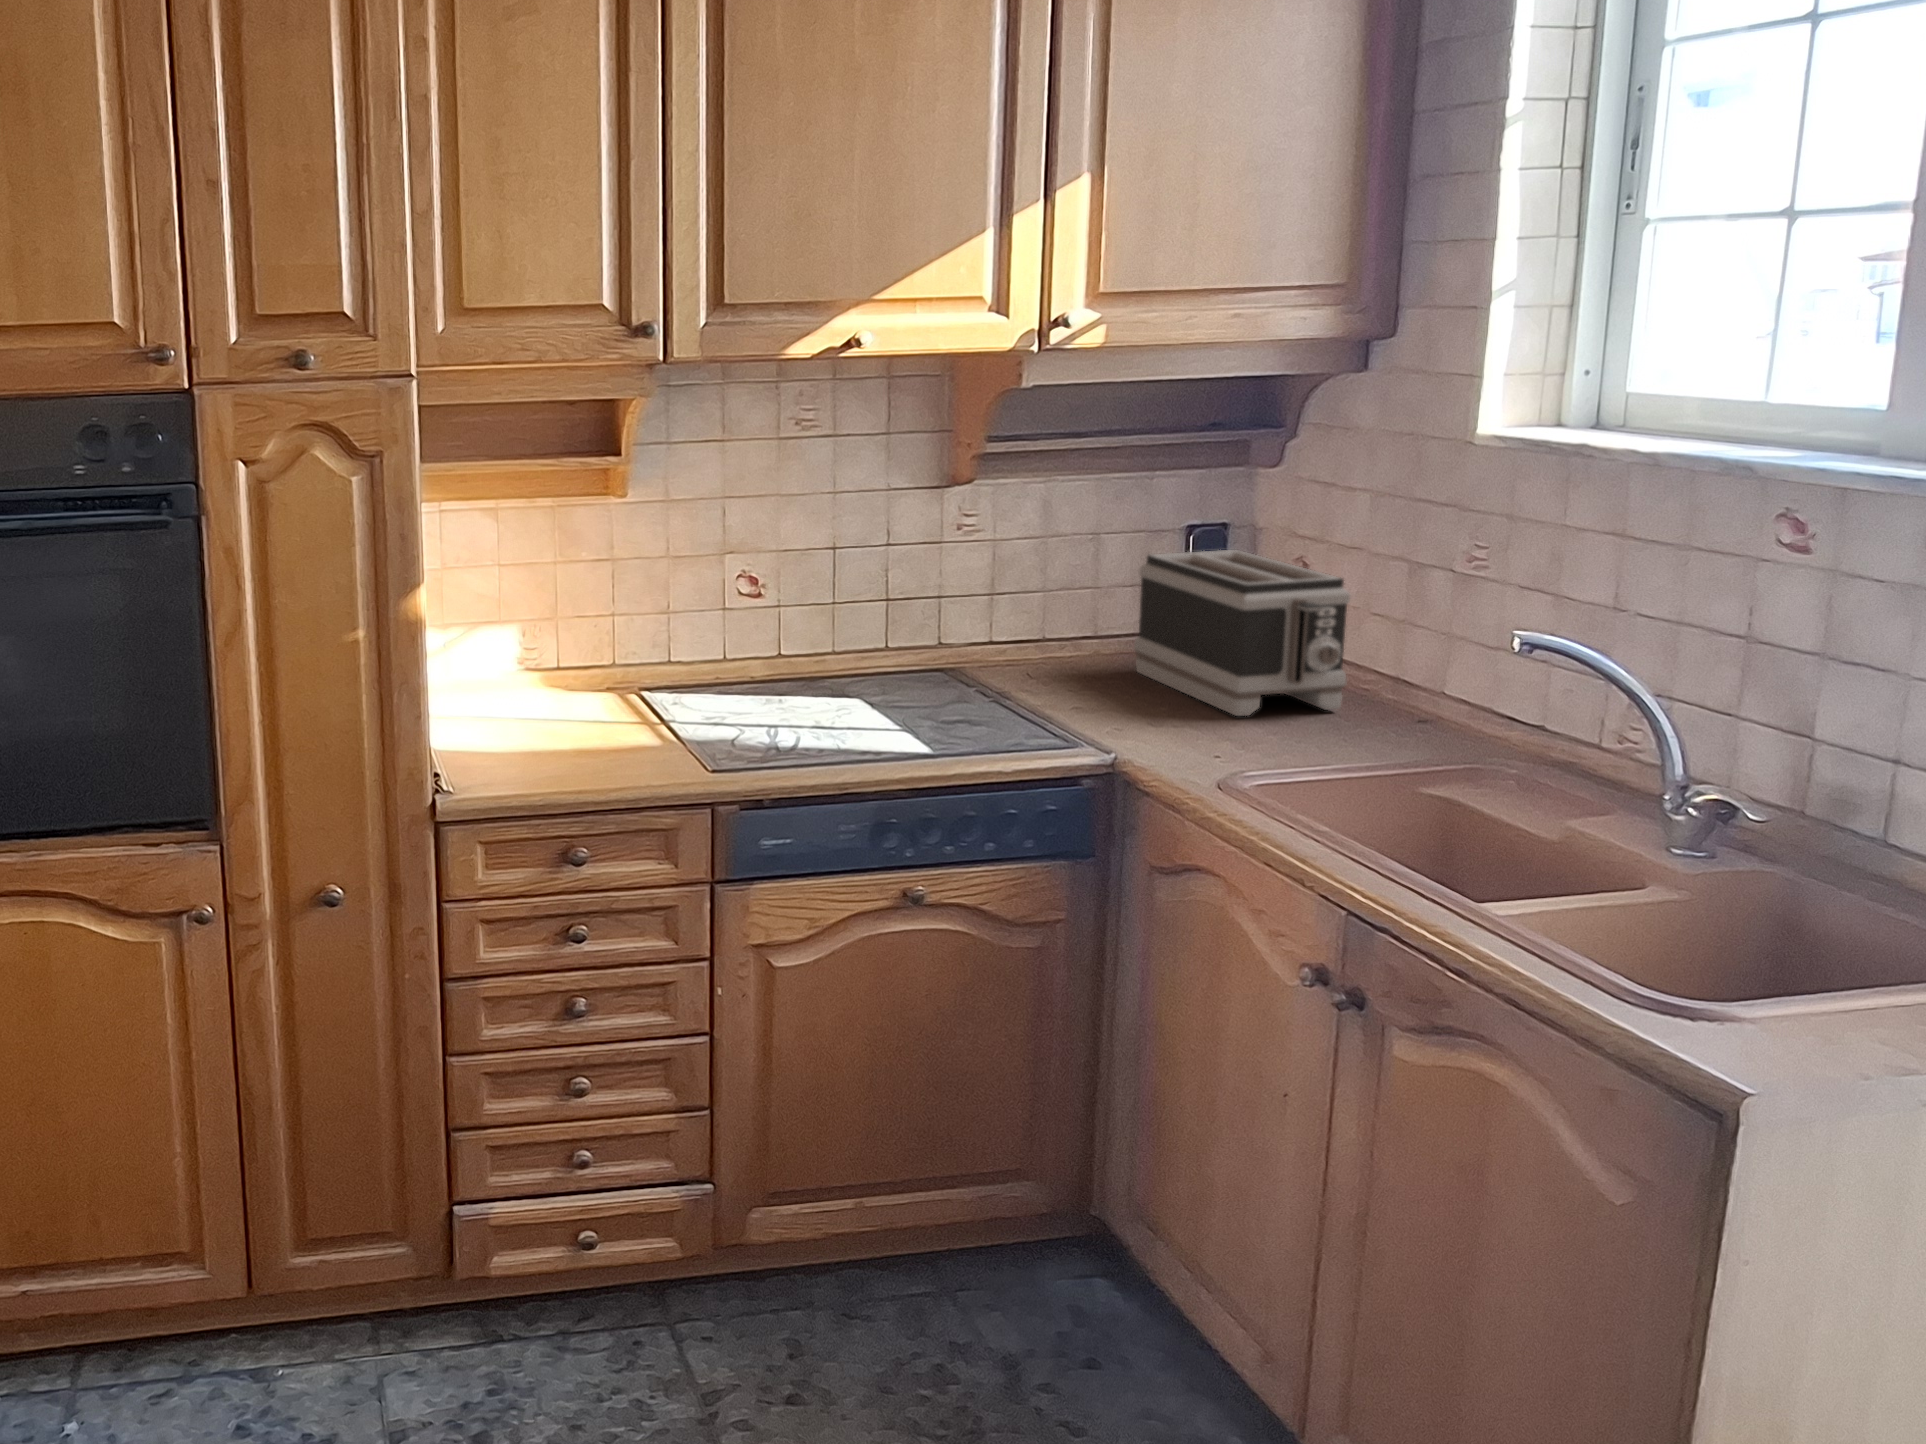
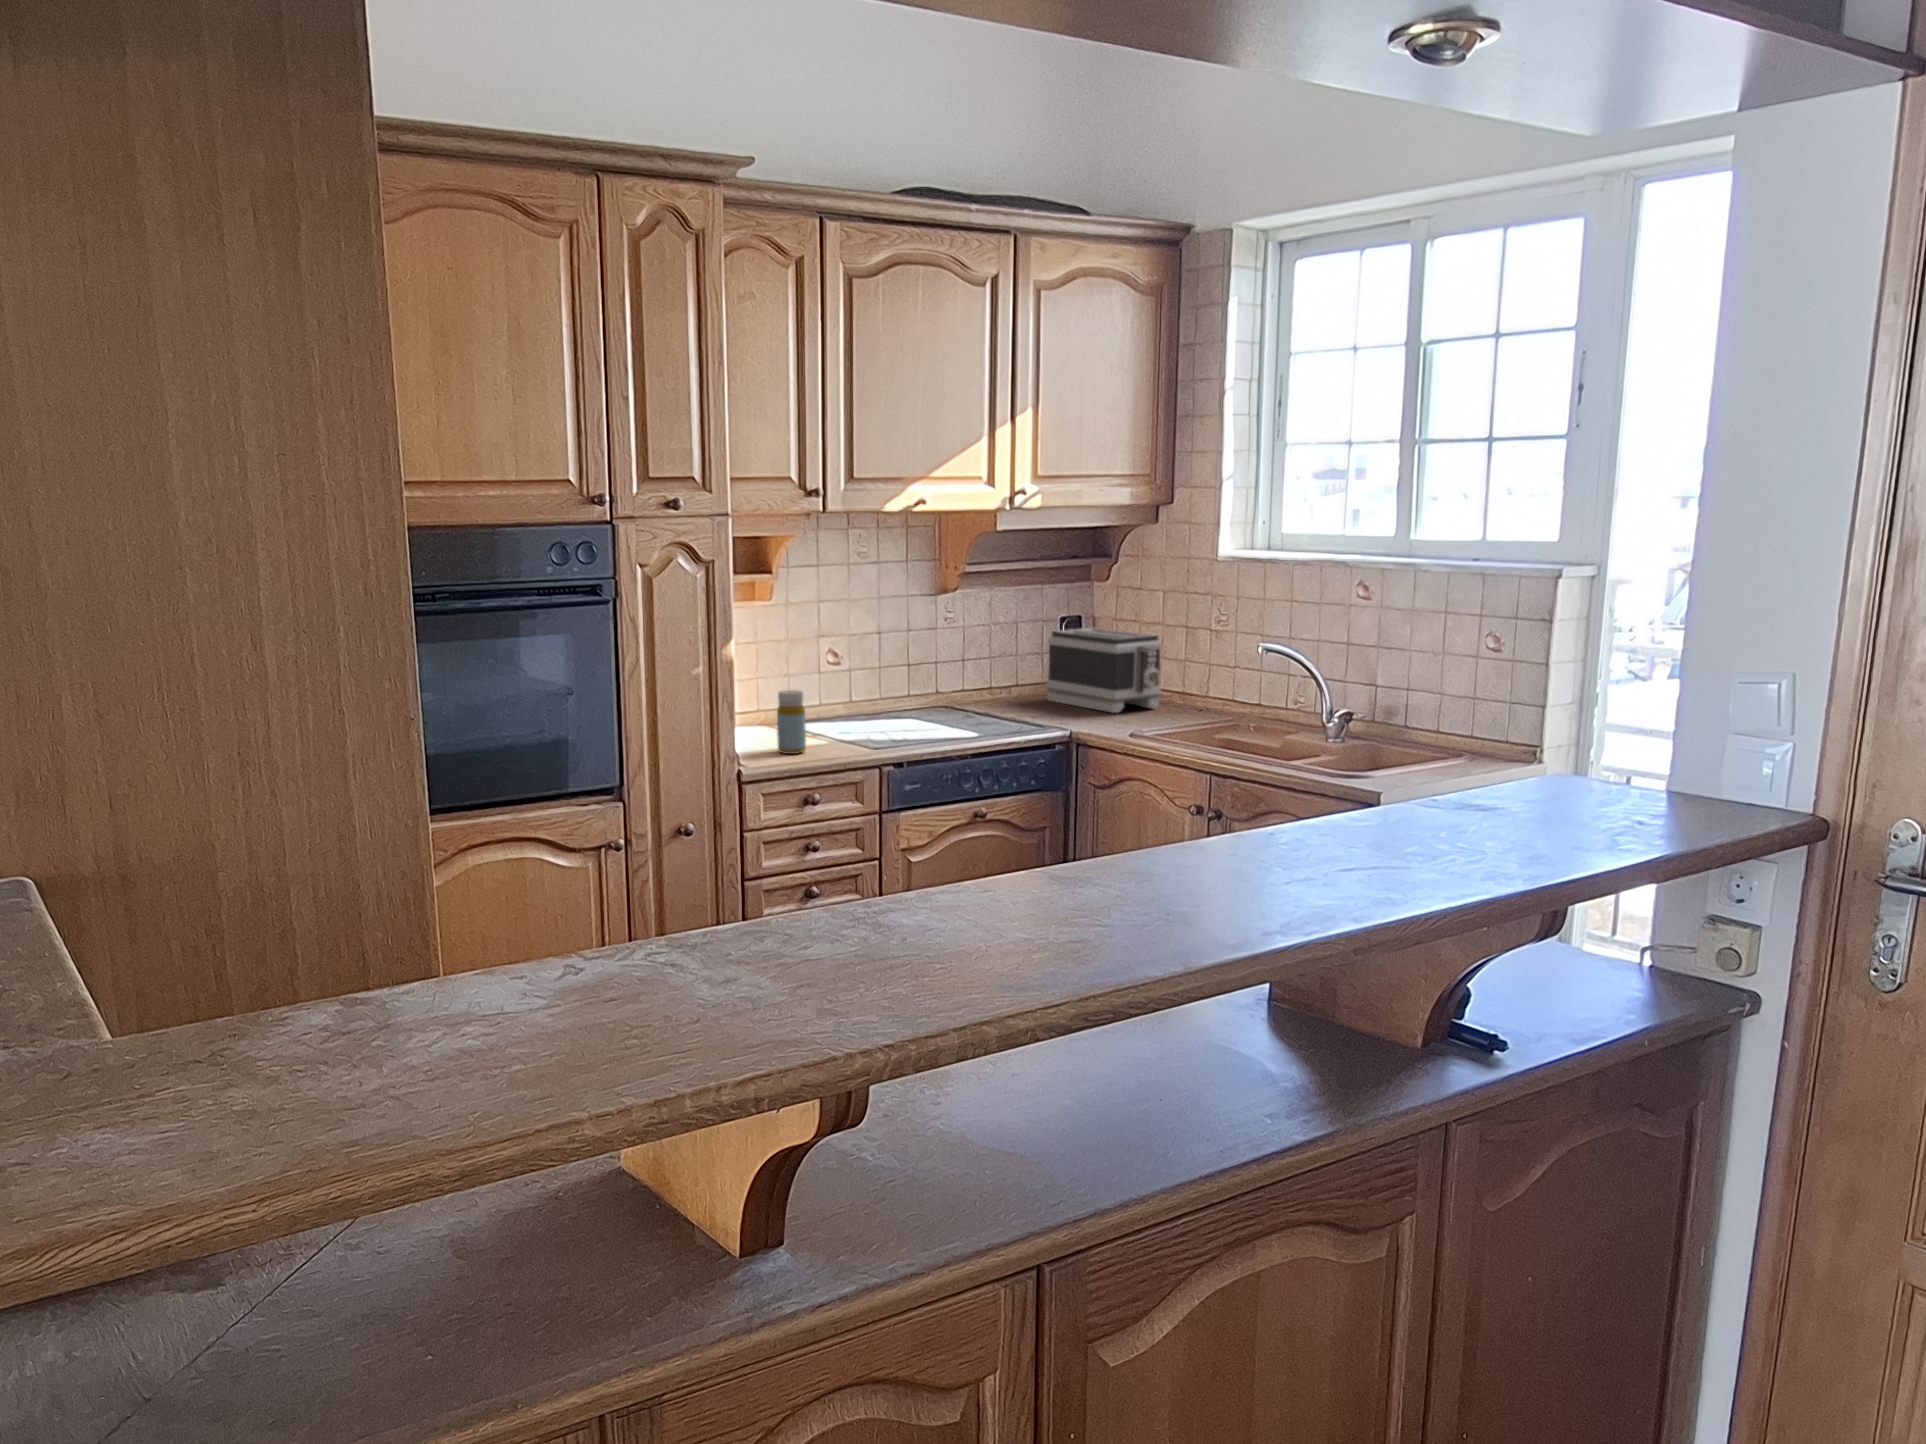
bottle: none [542,656,590,764] -> present [777,690,806,754]

